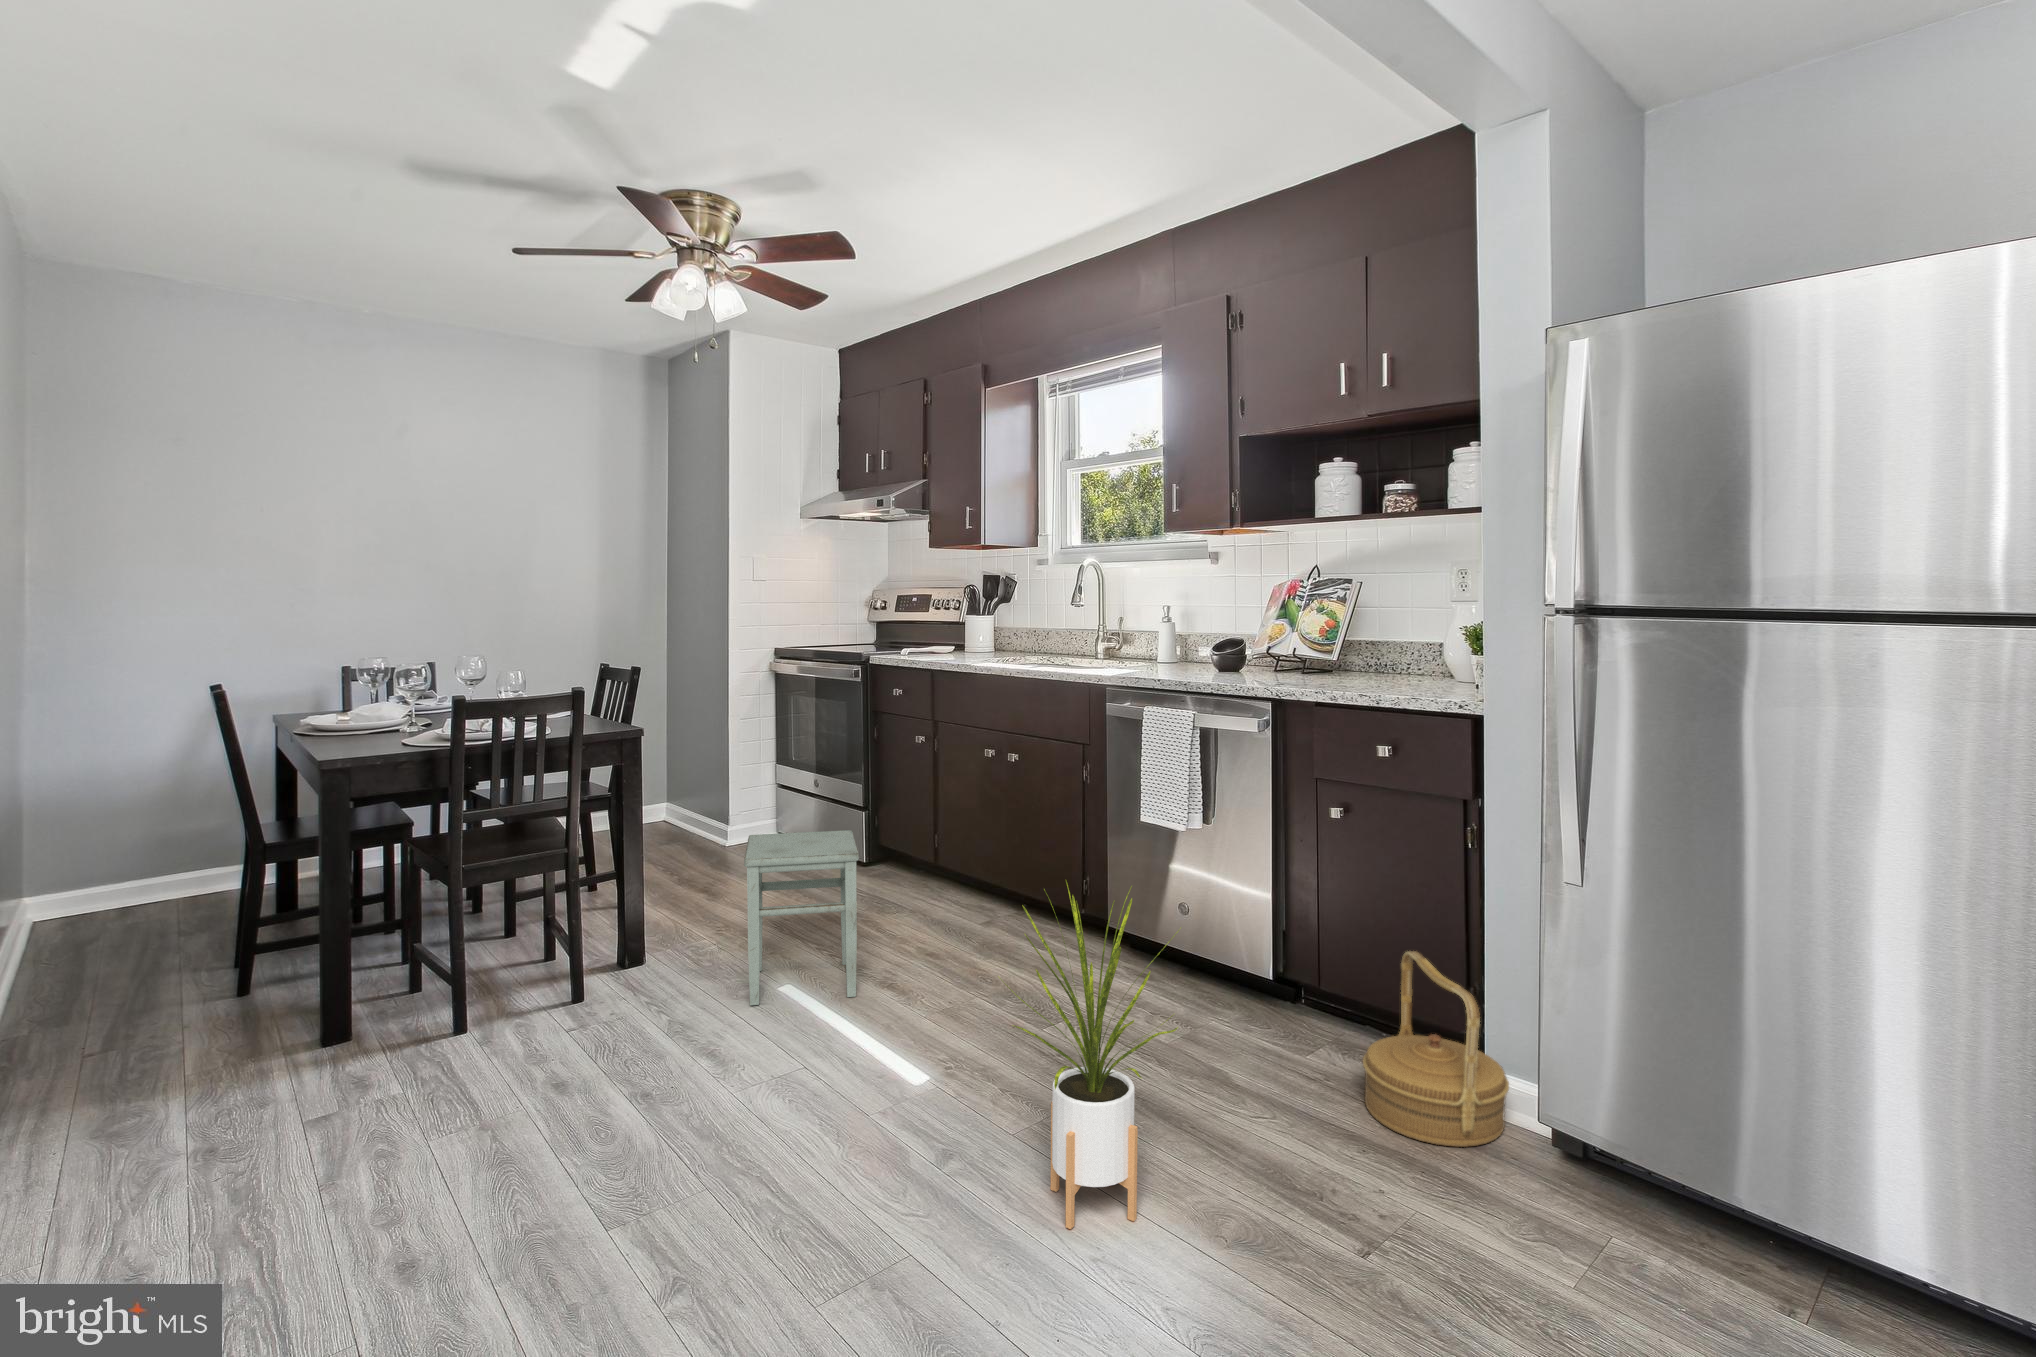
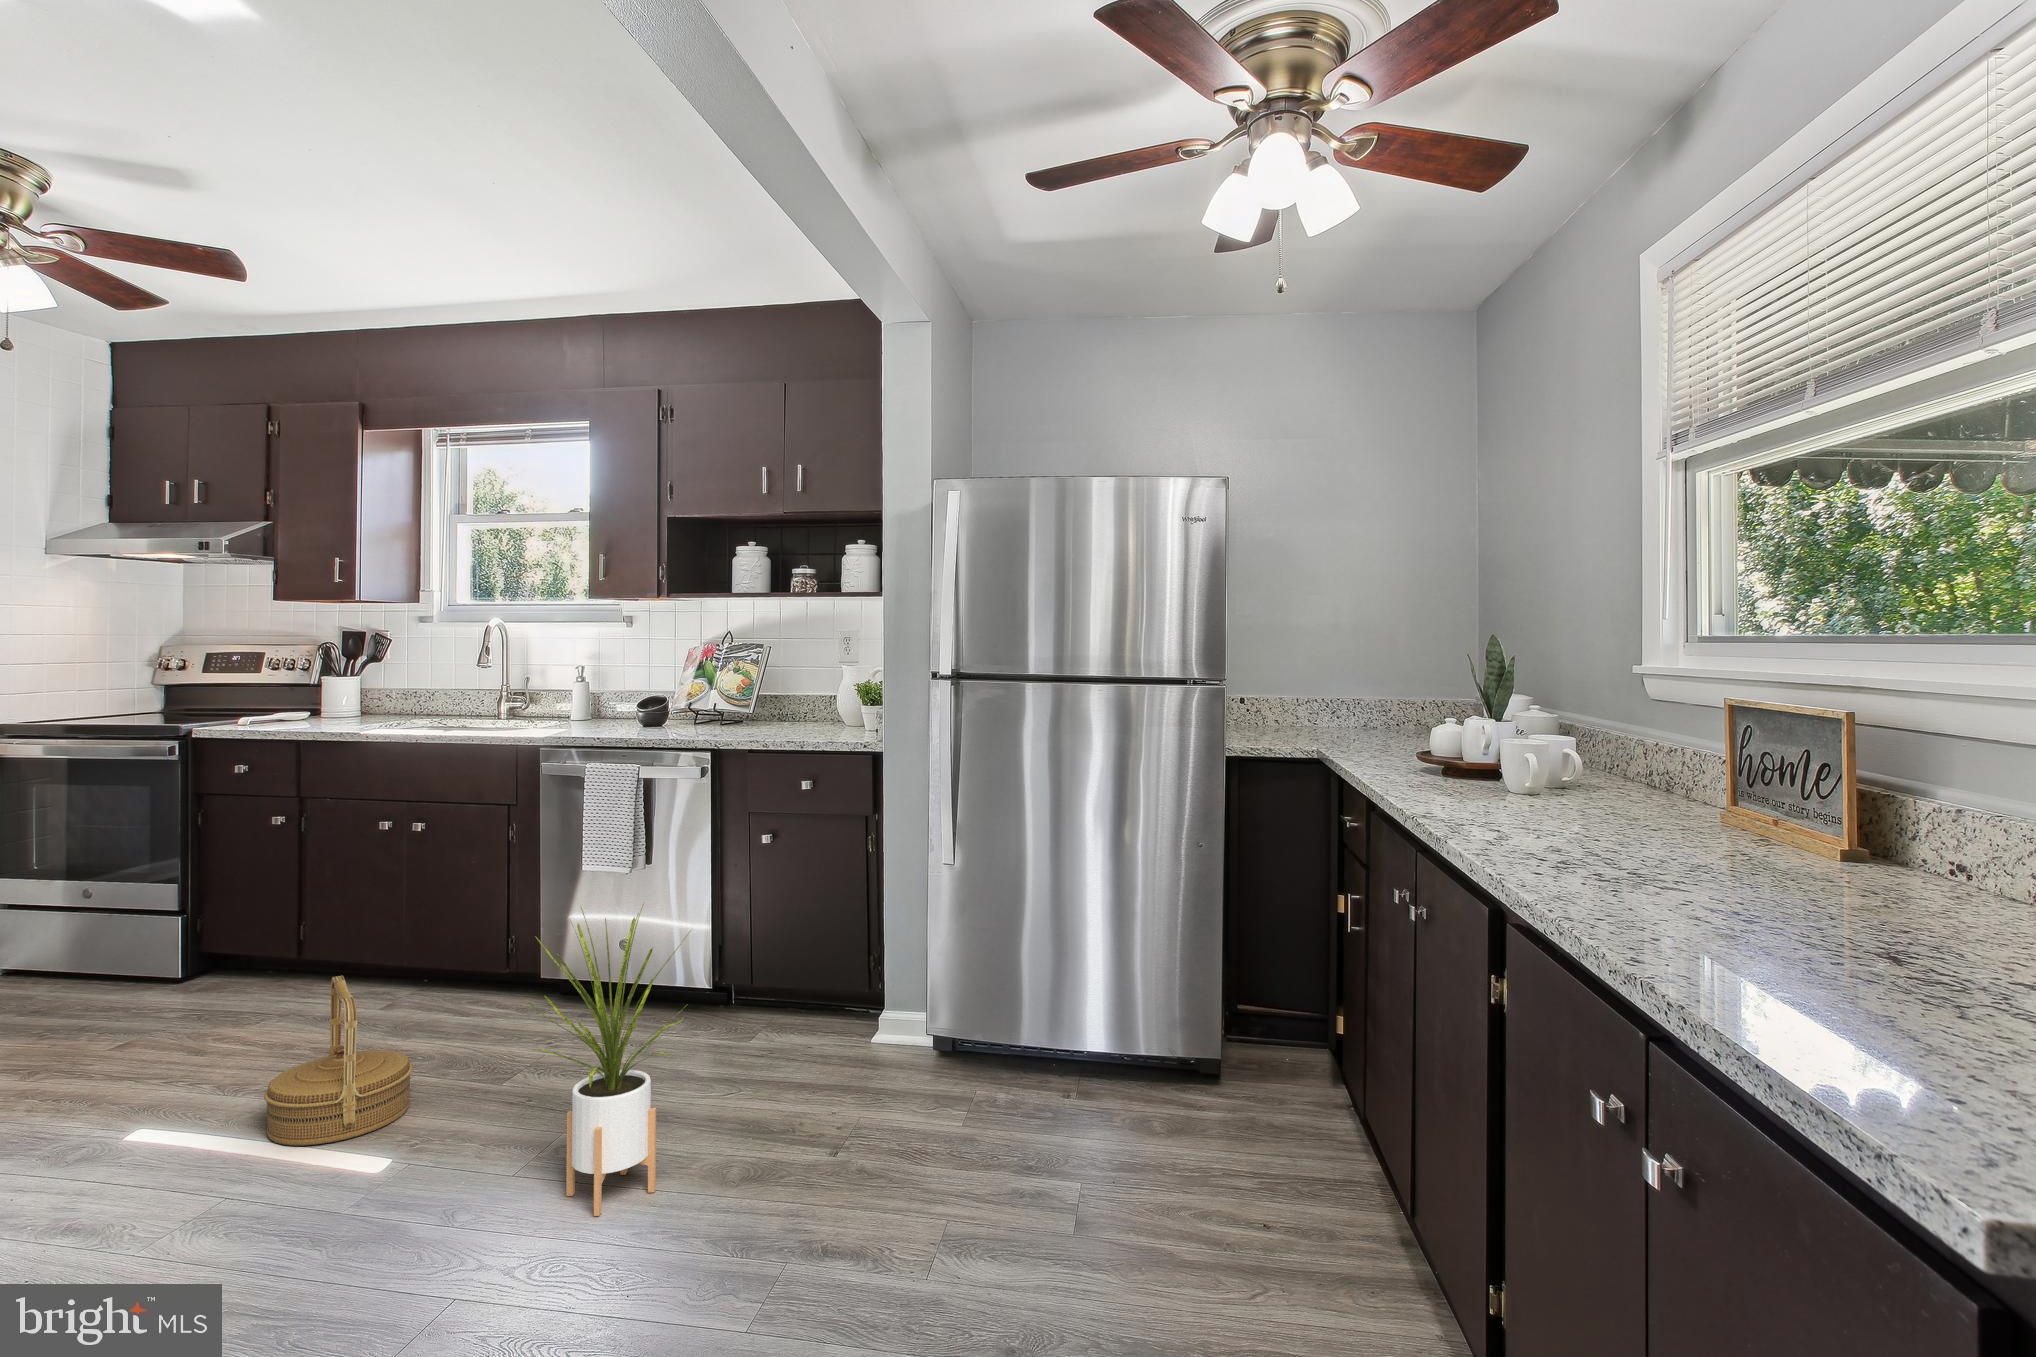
stool: present [744,830,859,1005] -> none [54,922,250,1152]
basket: present [1363,951,1509,1147] -> present [264,975,413,1146]

